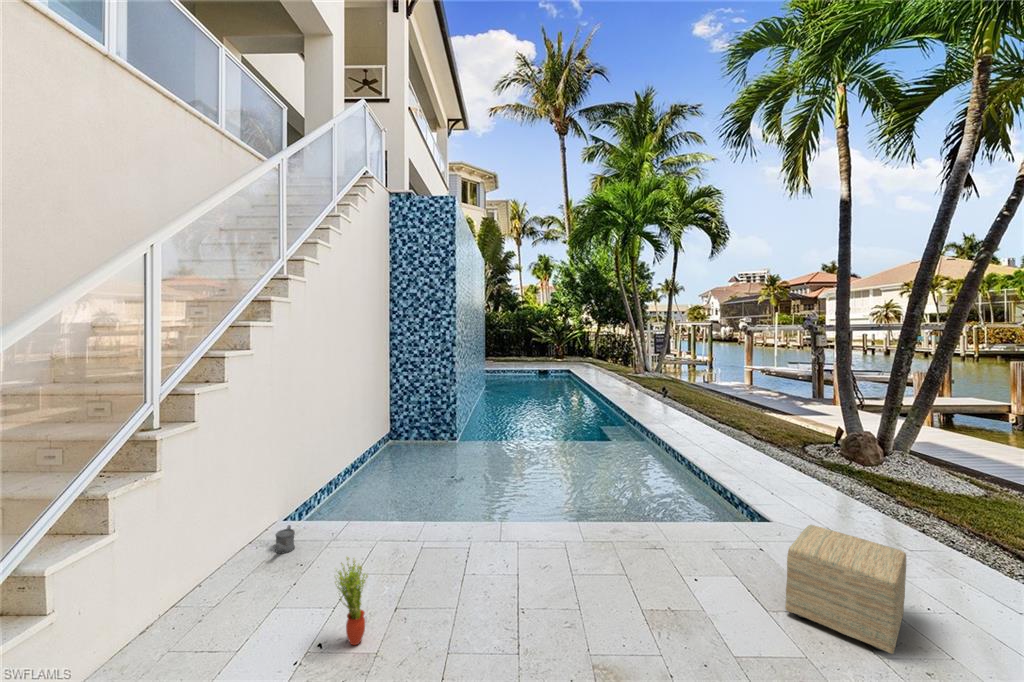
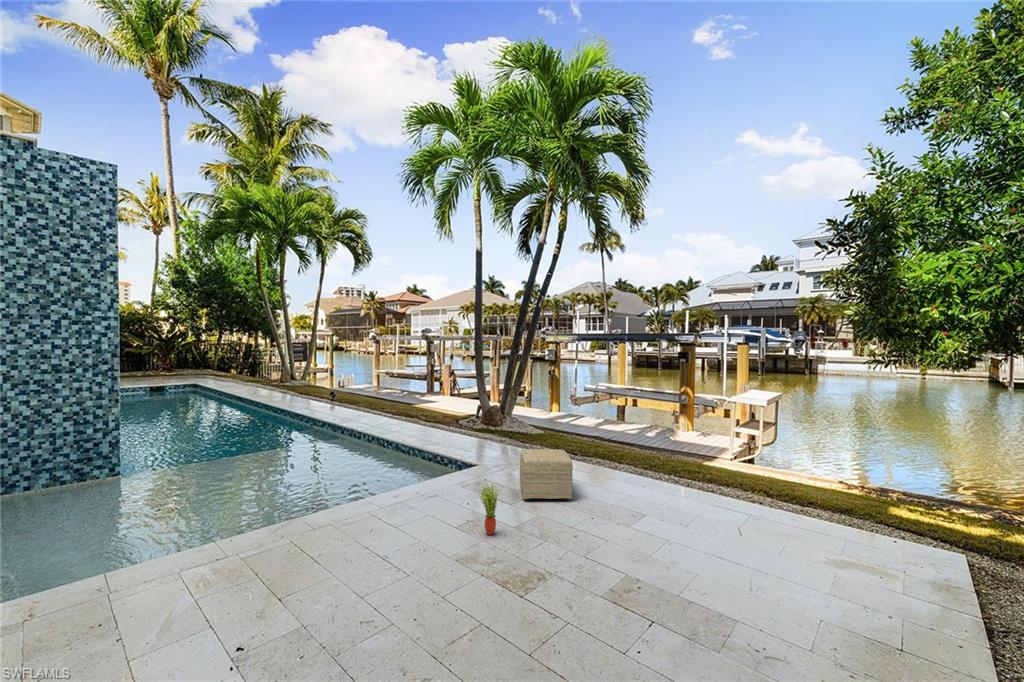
watering can: present [274,525,295,554] -> none [31,601,70,639]
potted plant: present [335,557,368,645] -> present [479,483,501,535]

